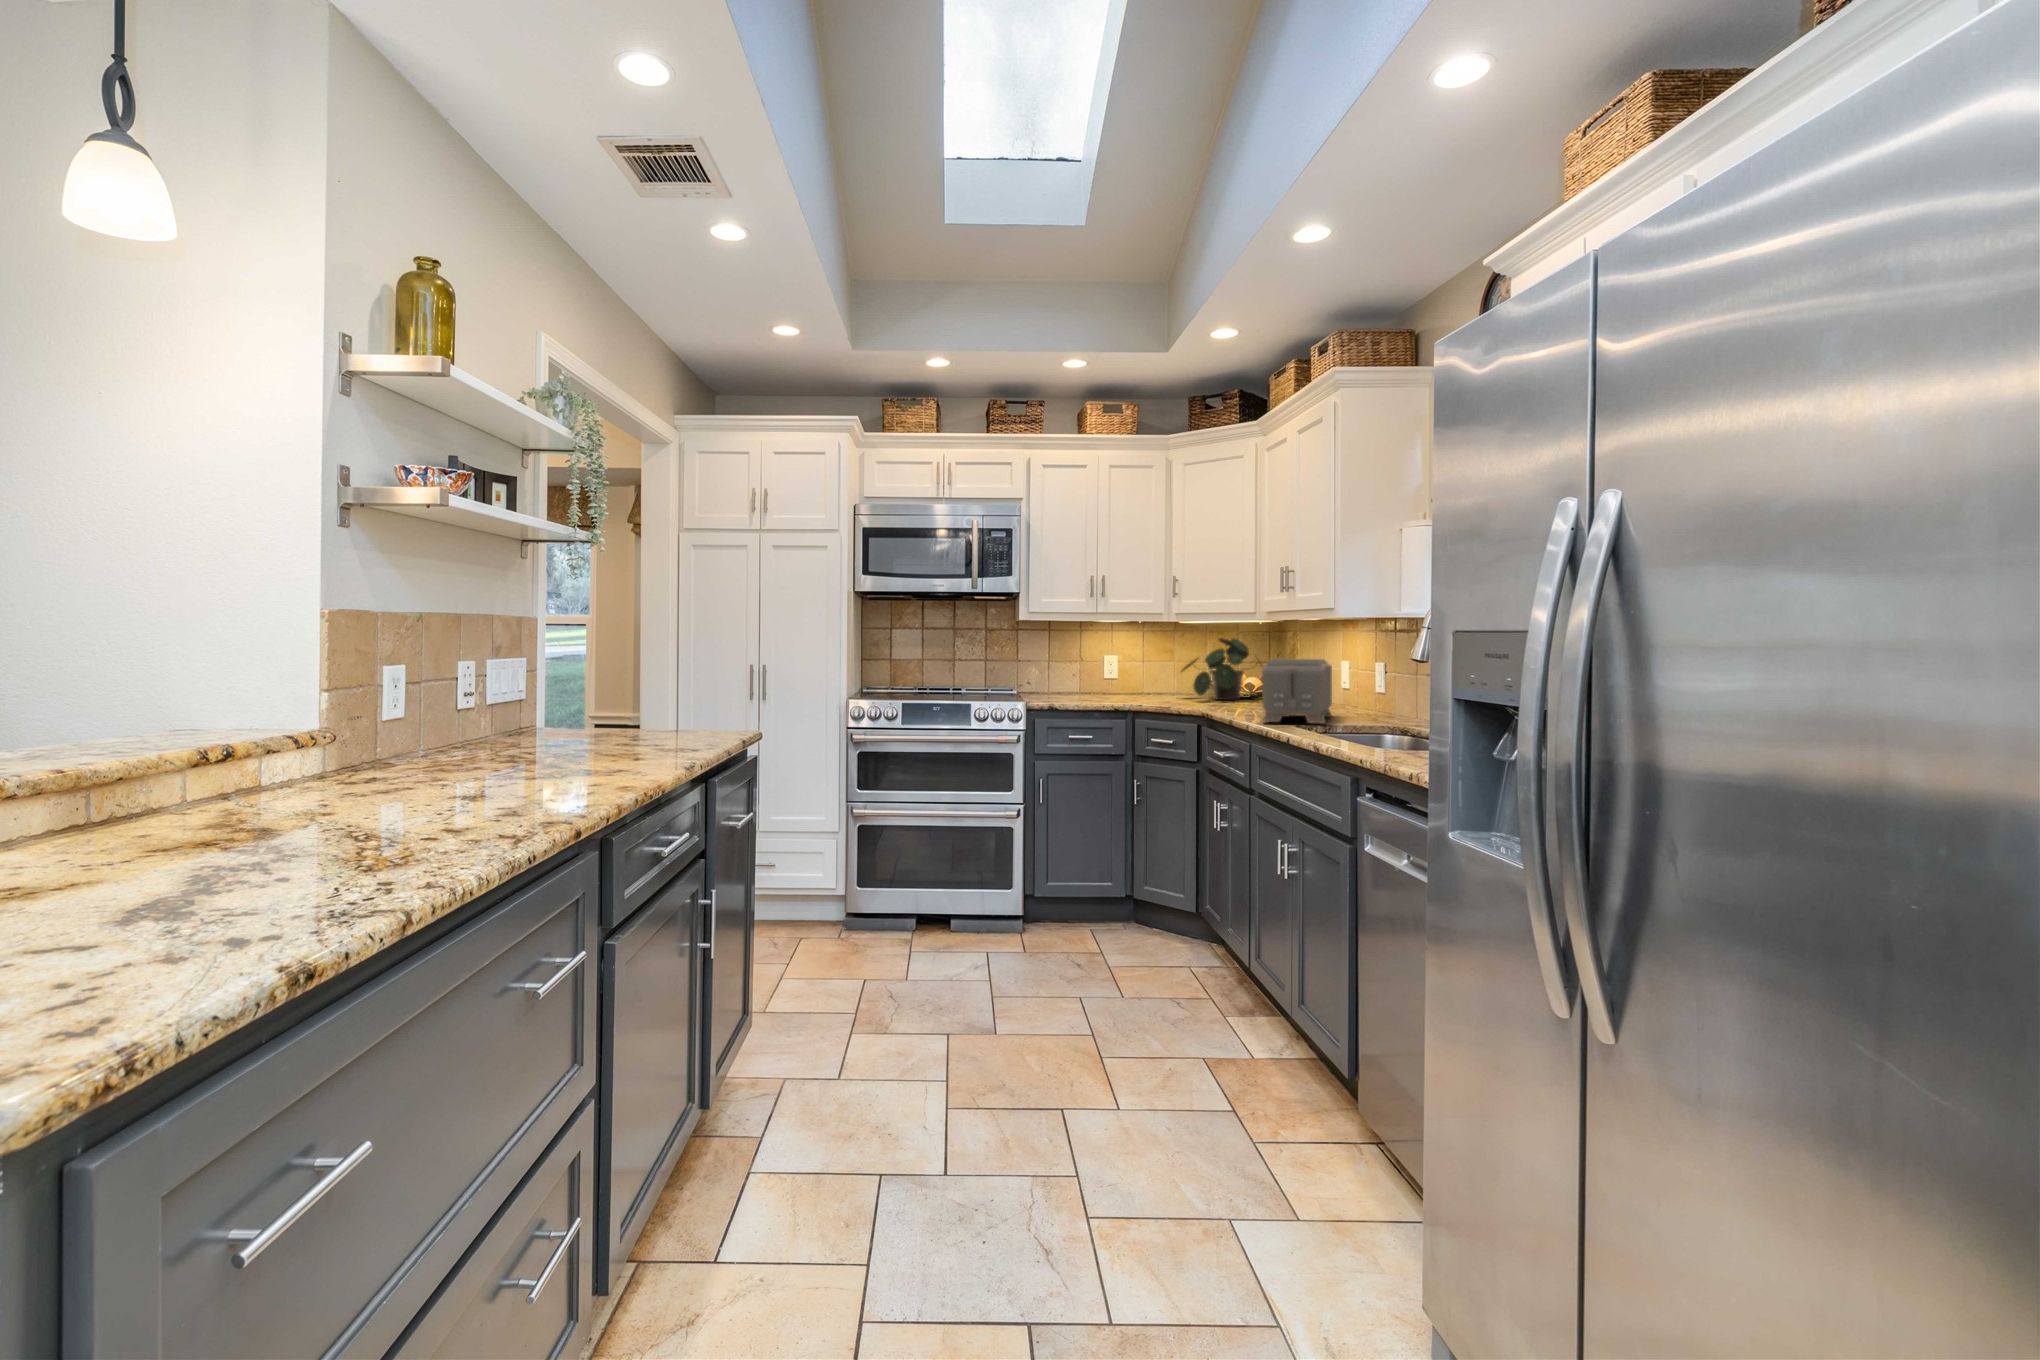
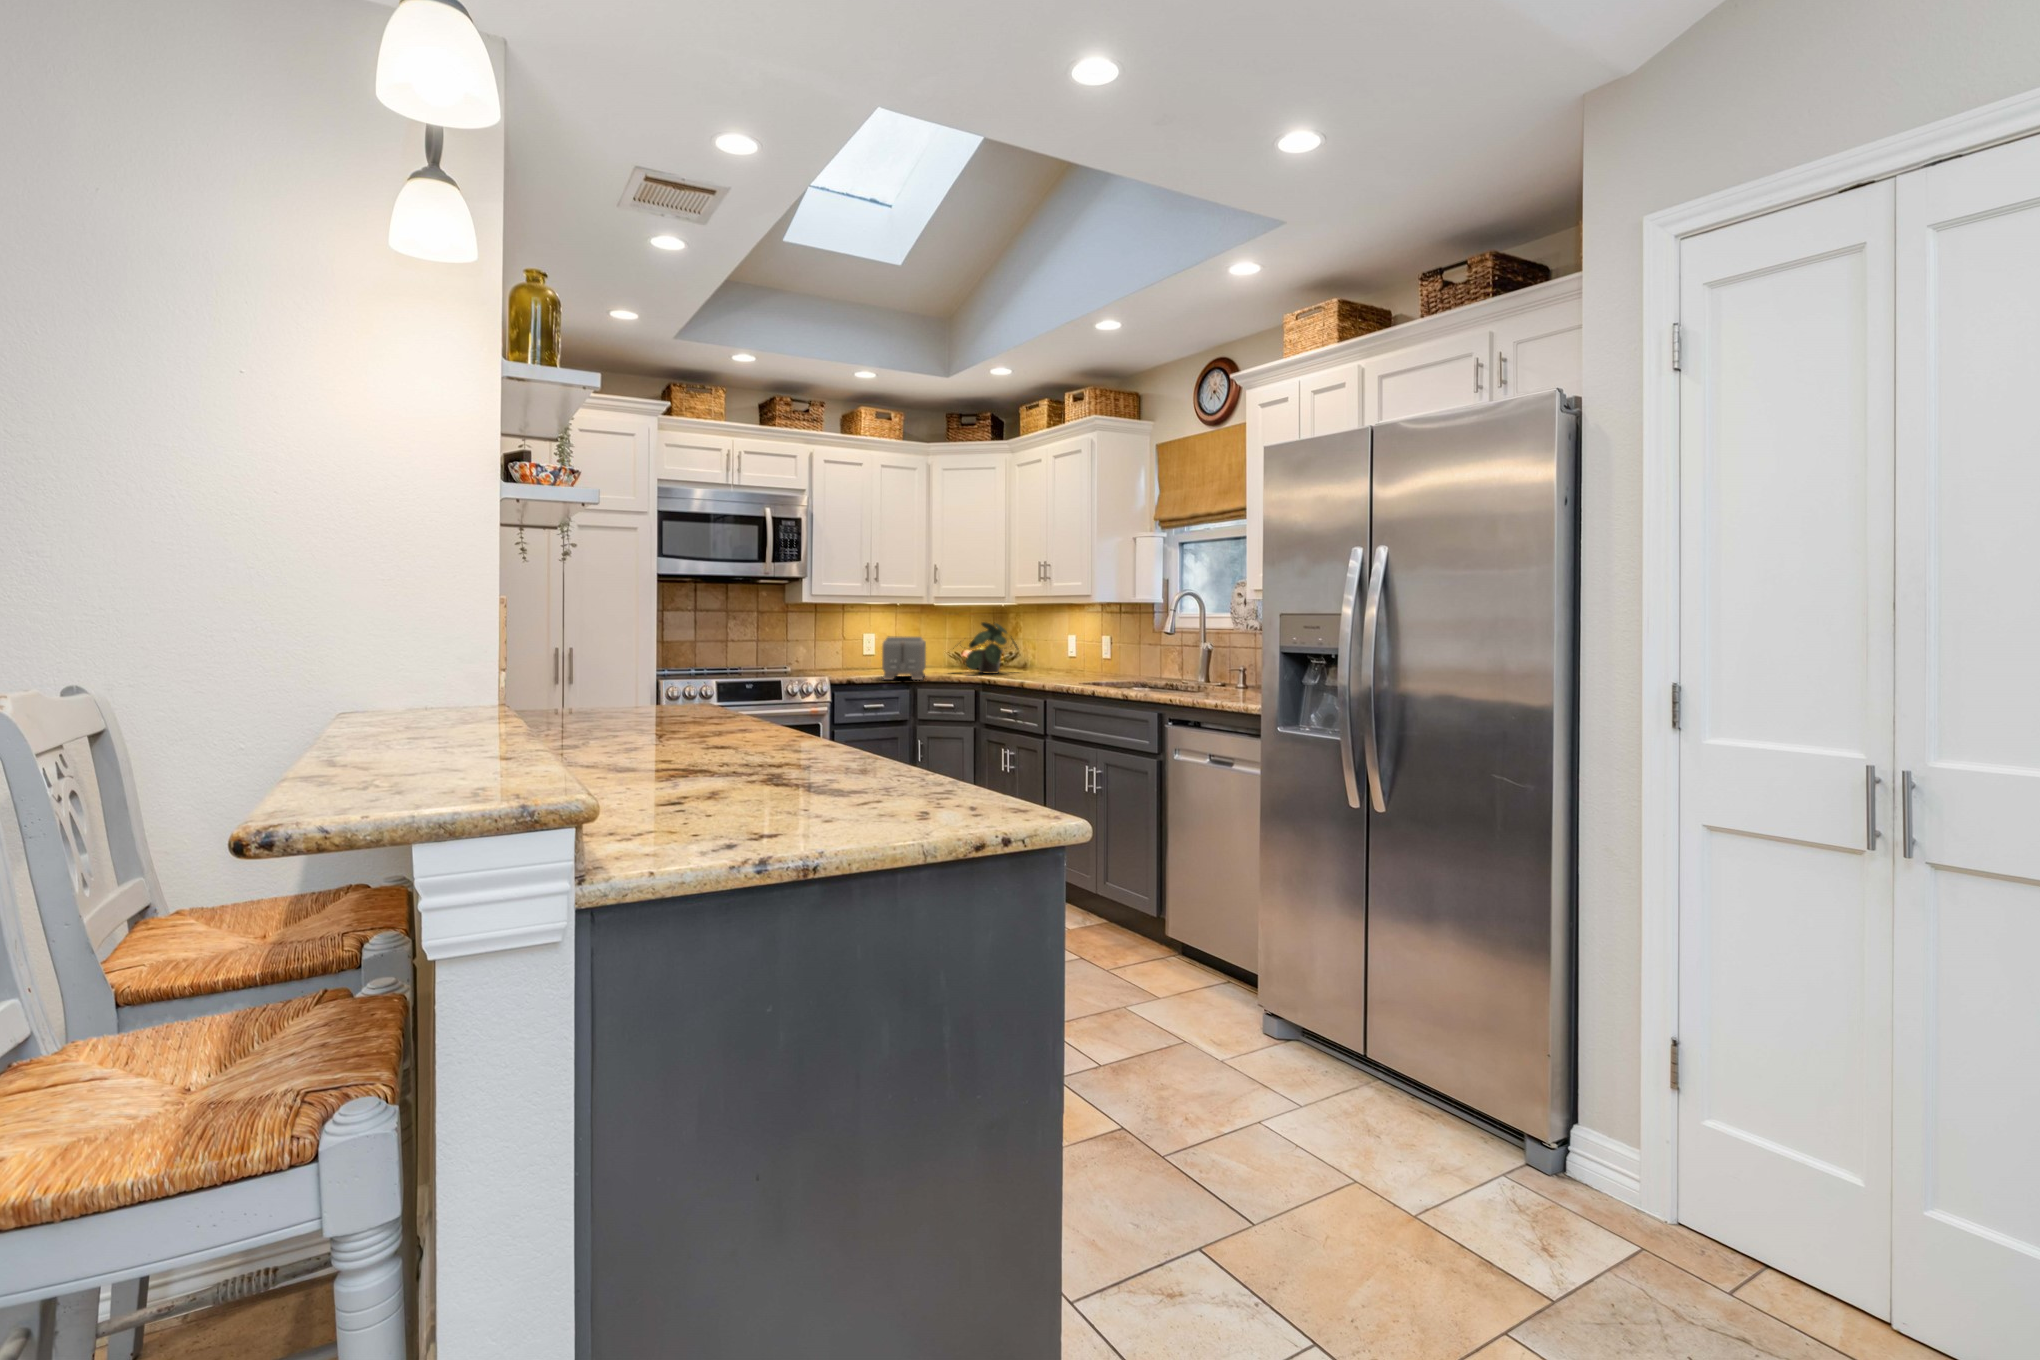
toaster: present [1262,659,1332,724] -> present [882,636,926,680]

